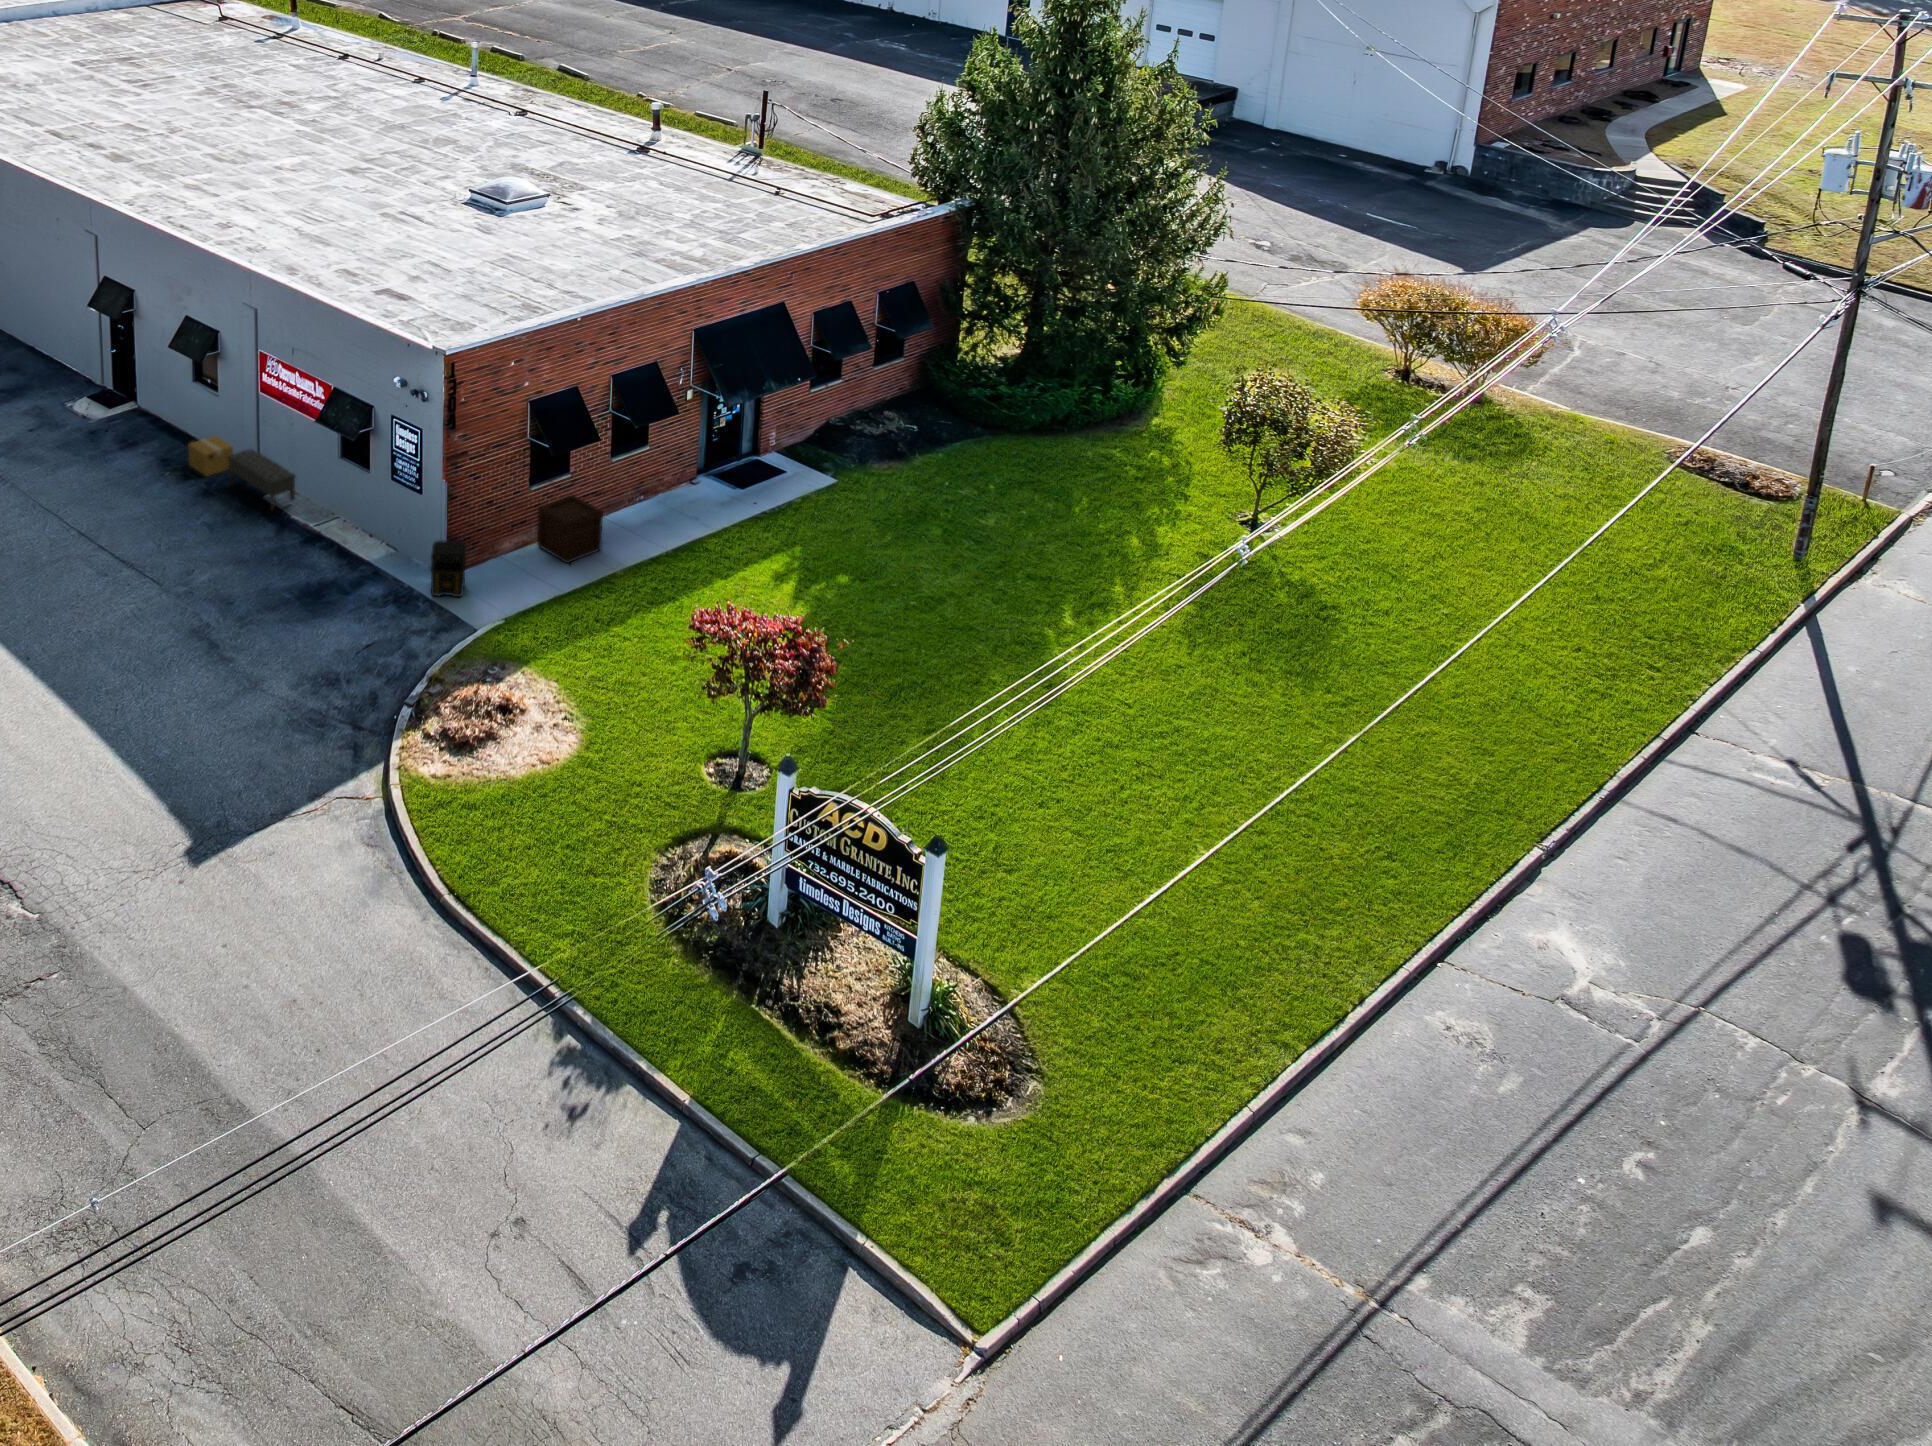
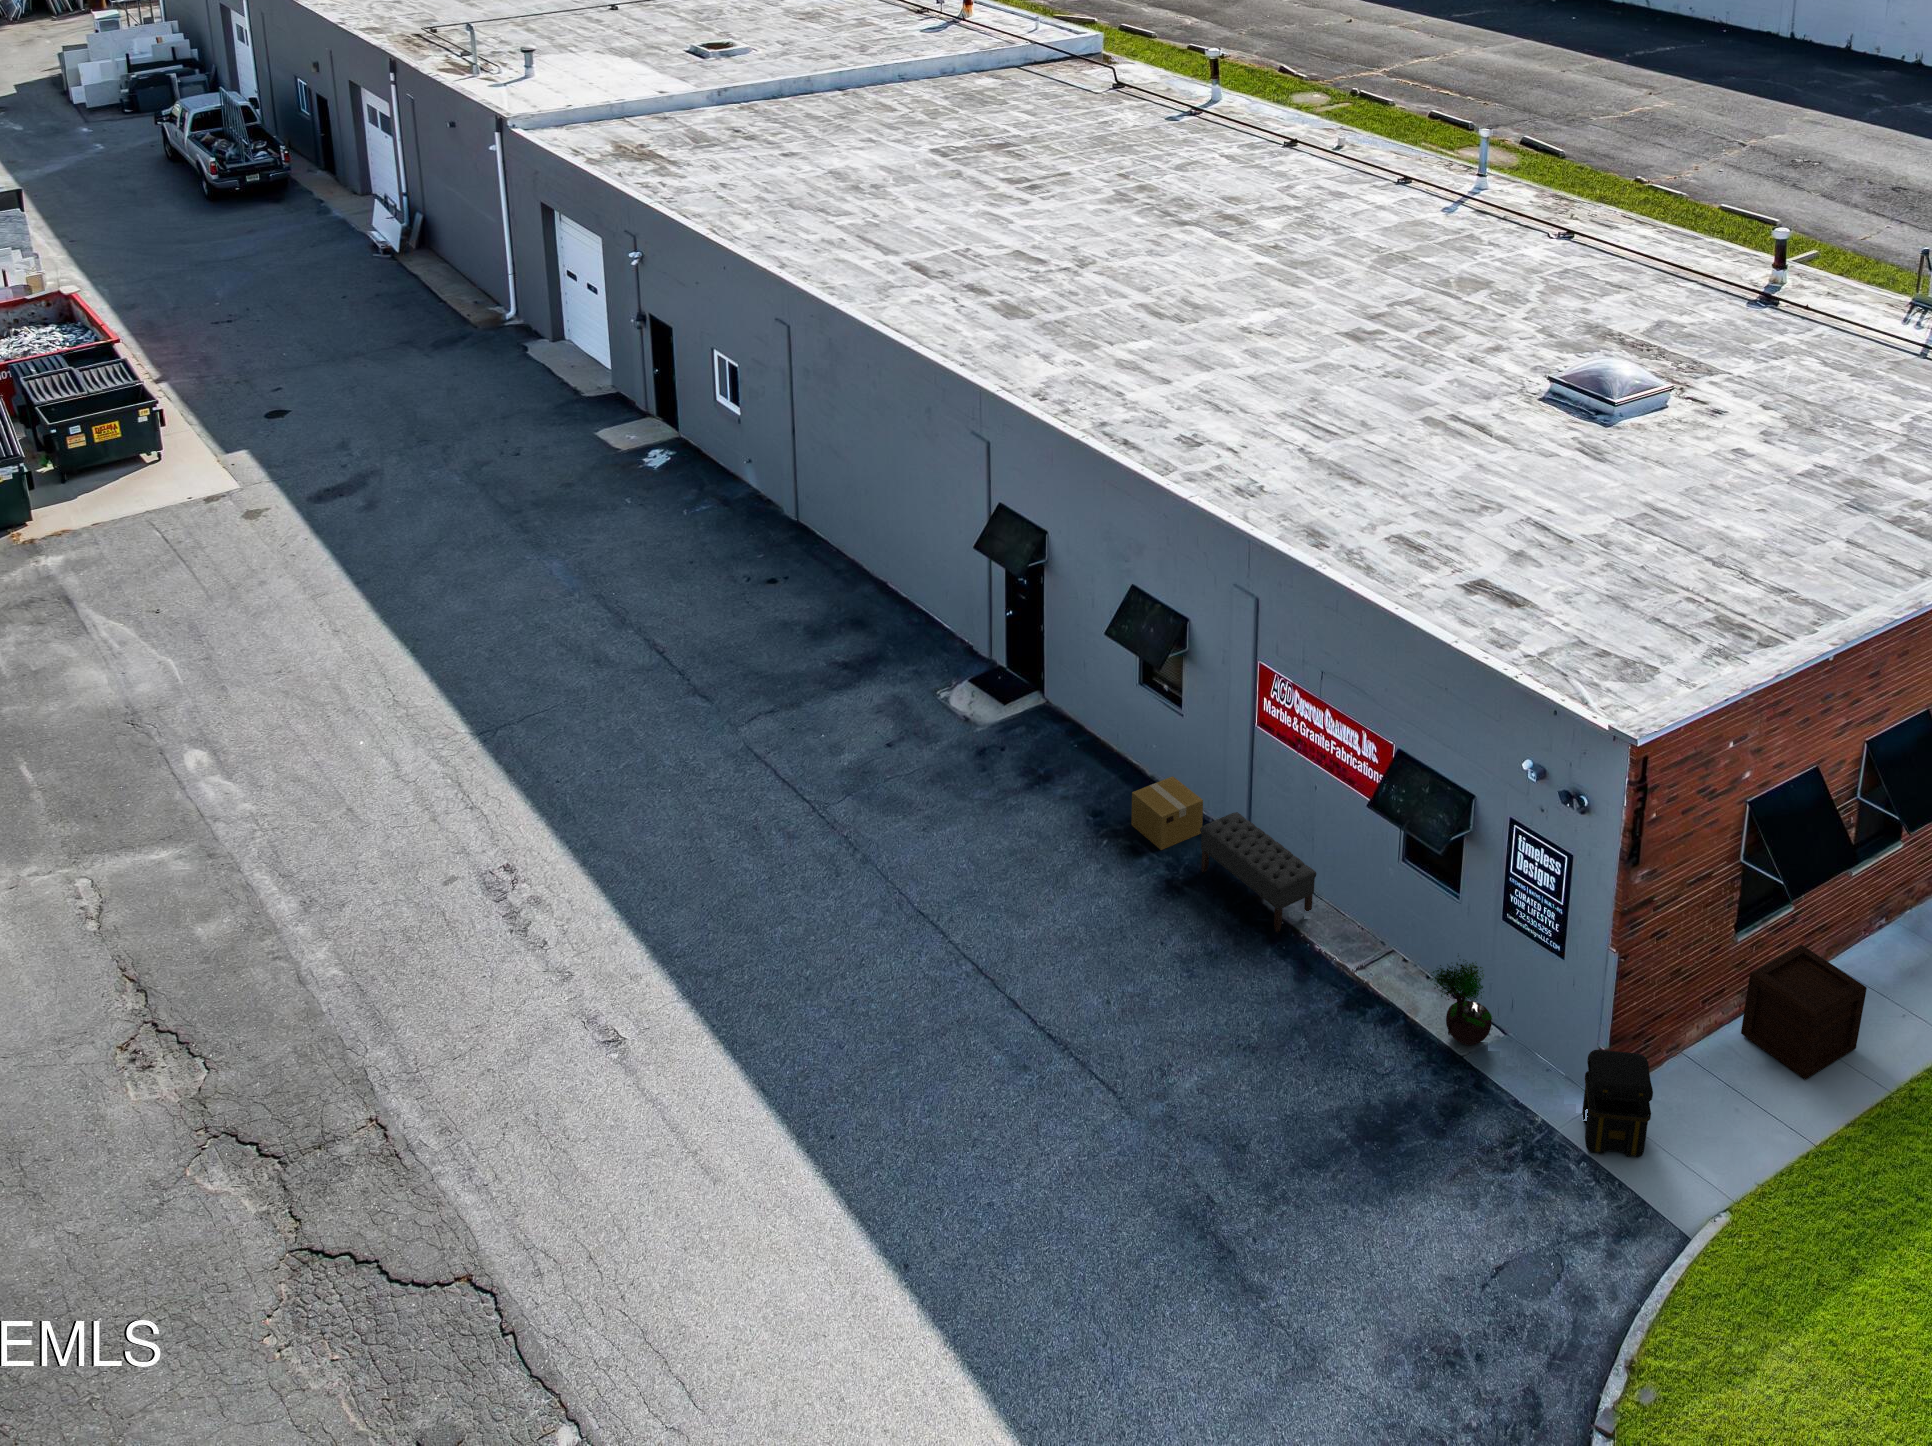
potted tree: none [349,499,390,555] -> present [1430,955,1492,1045]

